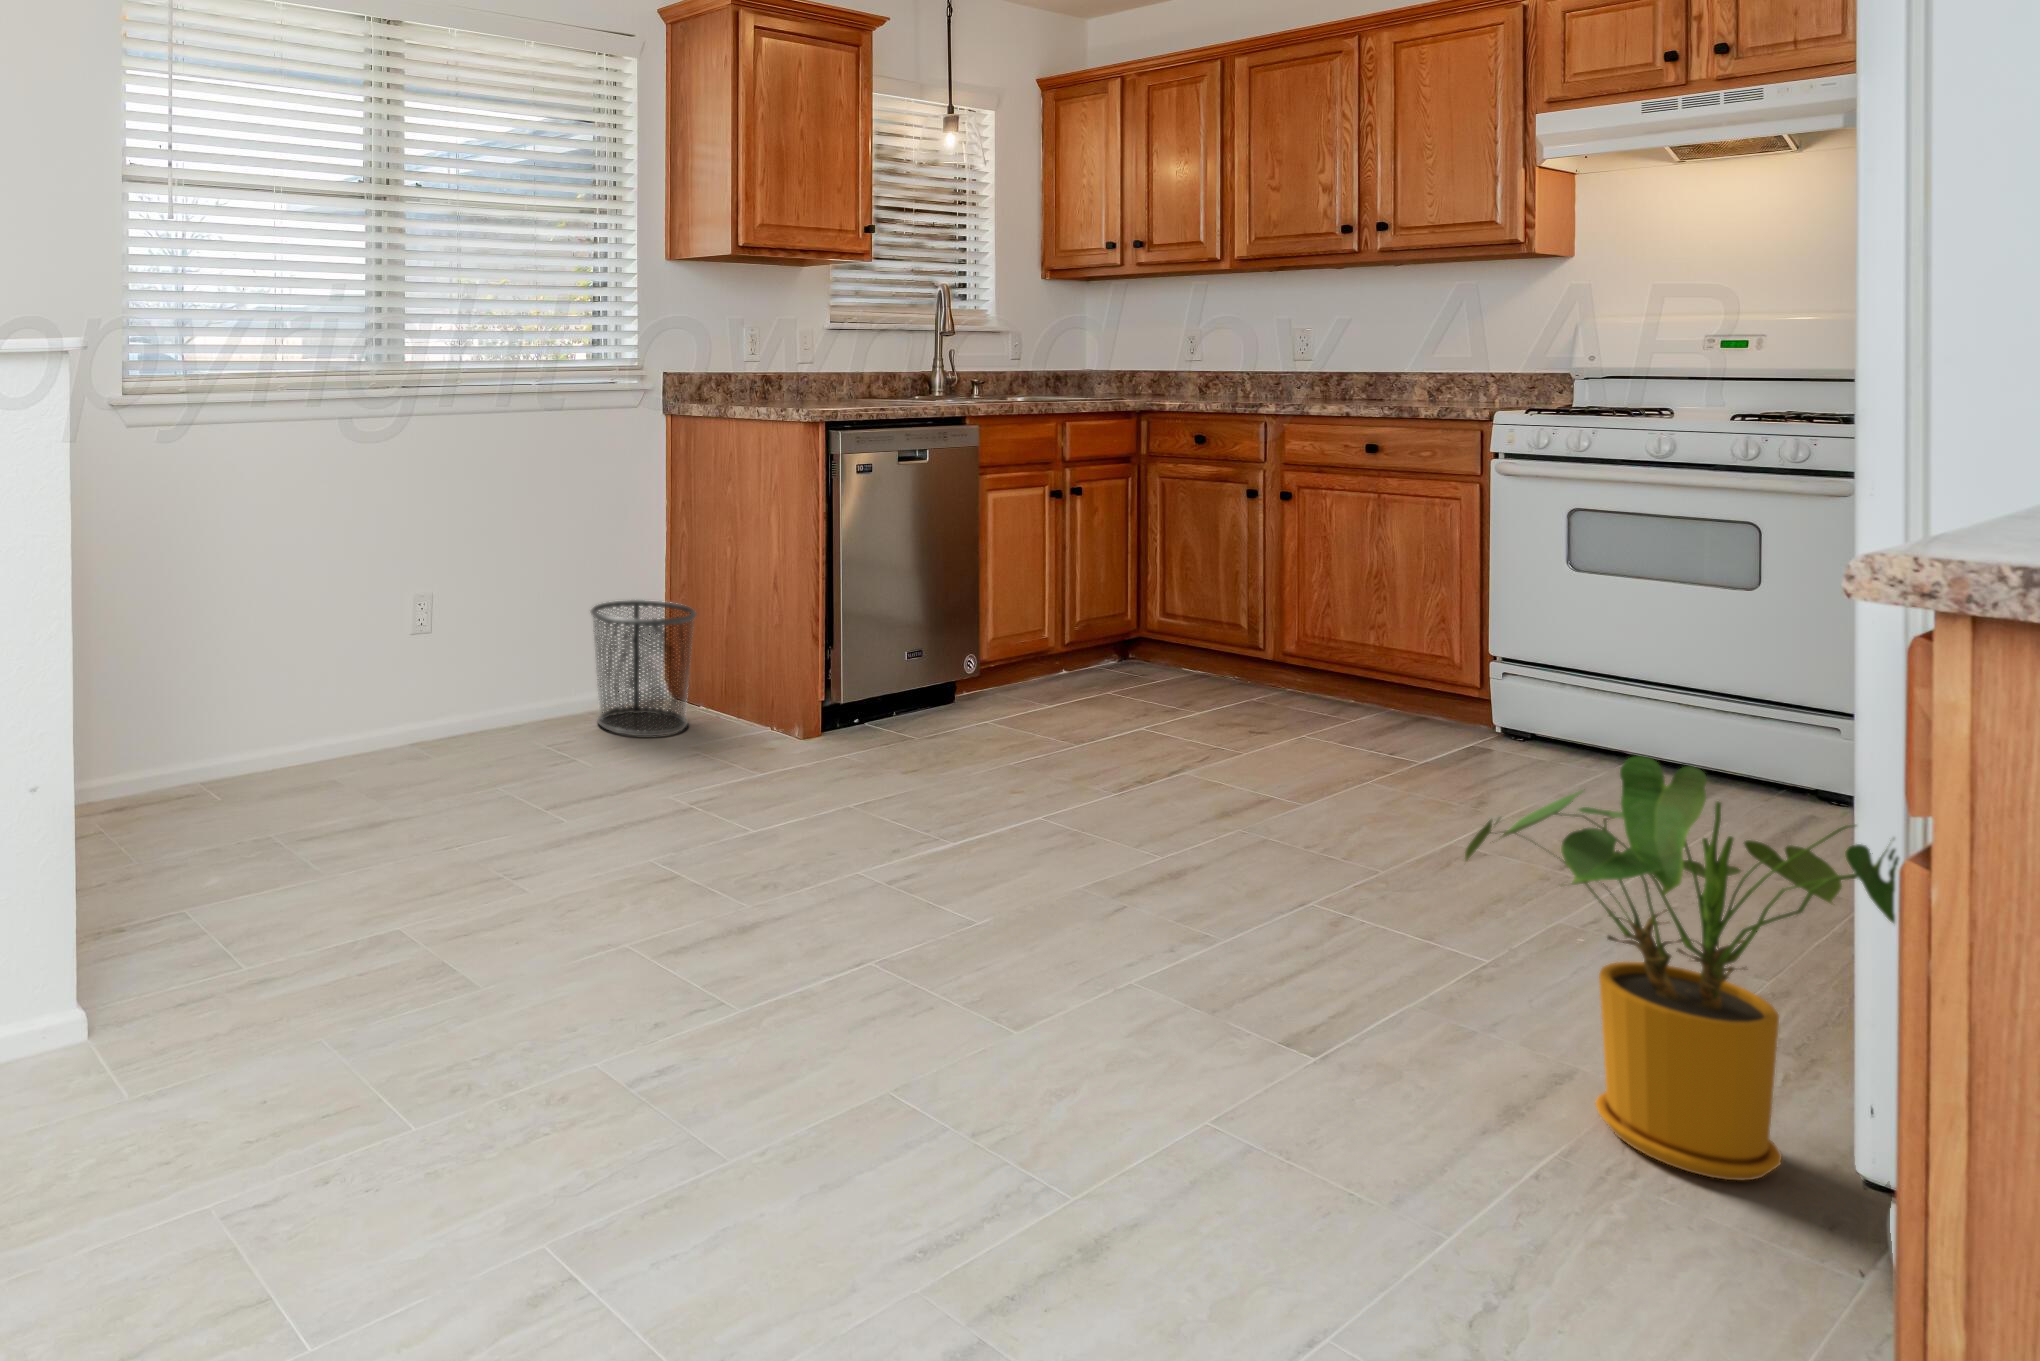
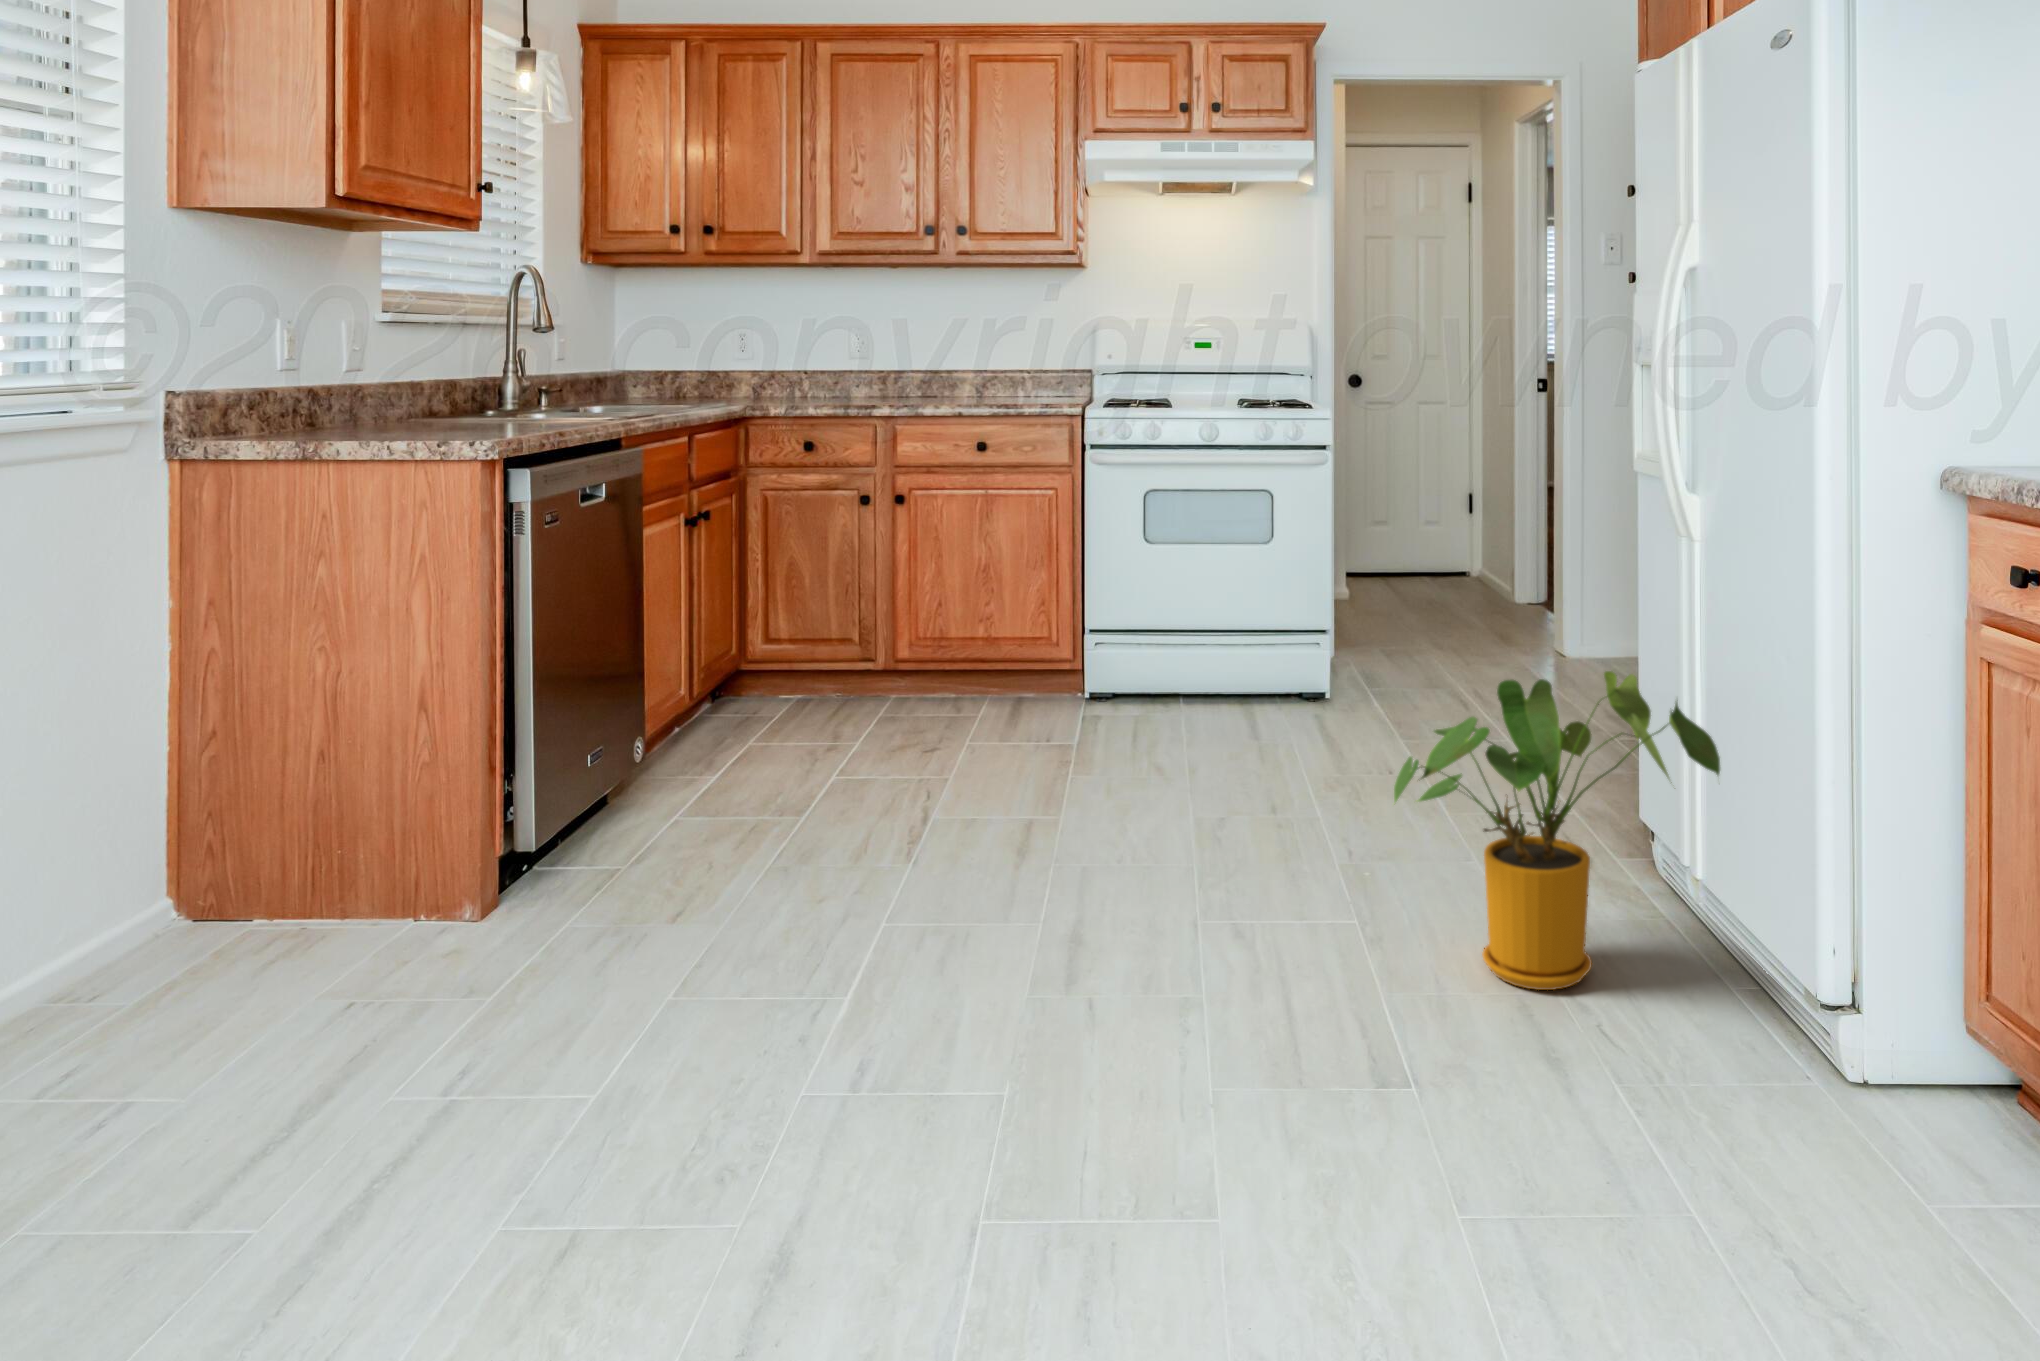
trash can: present [591,600,697,736] -> none [66,764,290,1011]

